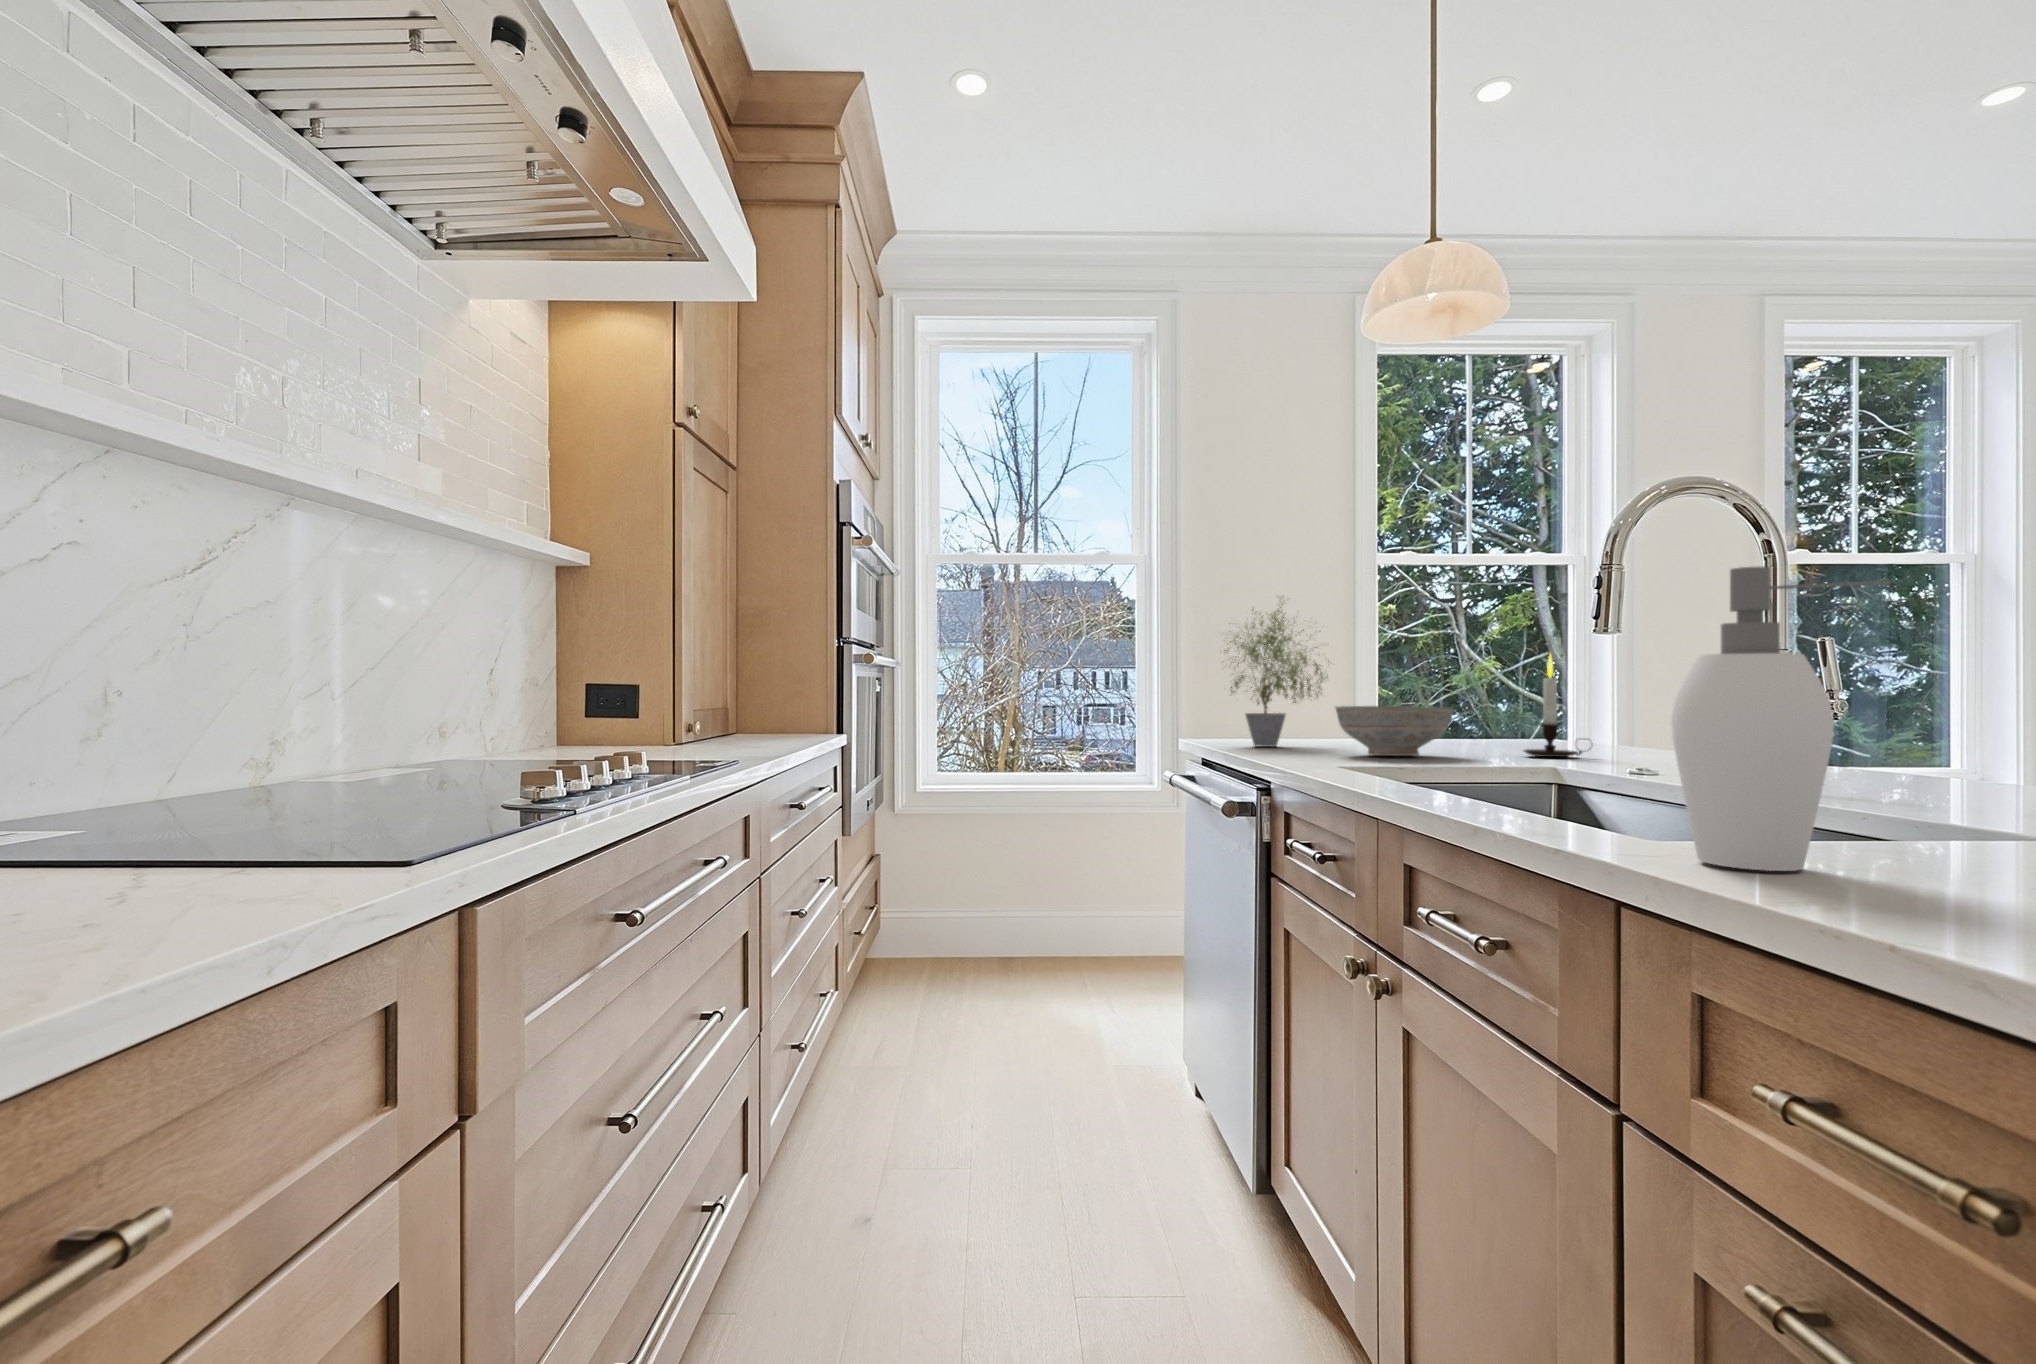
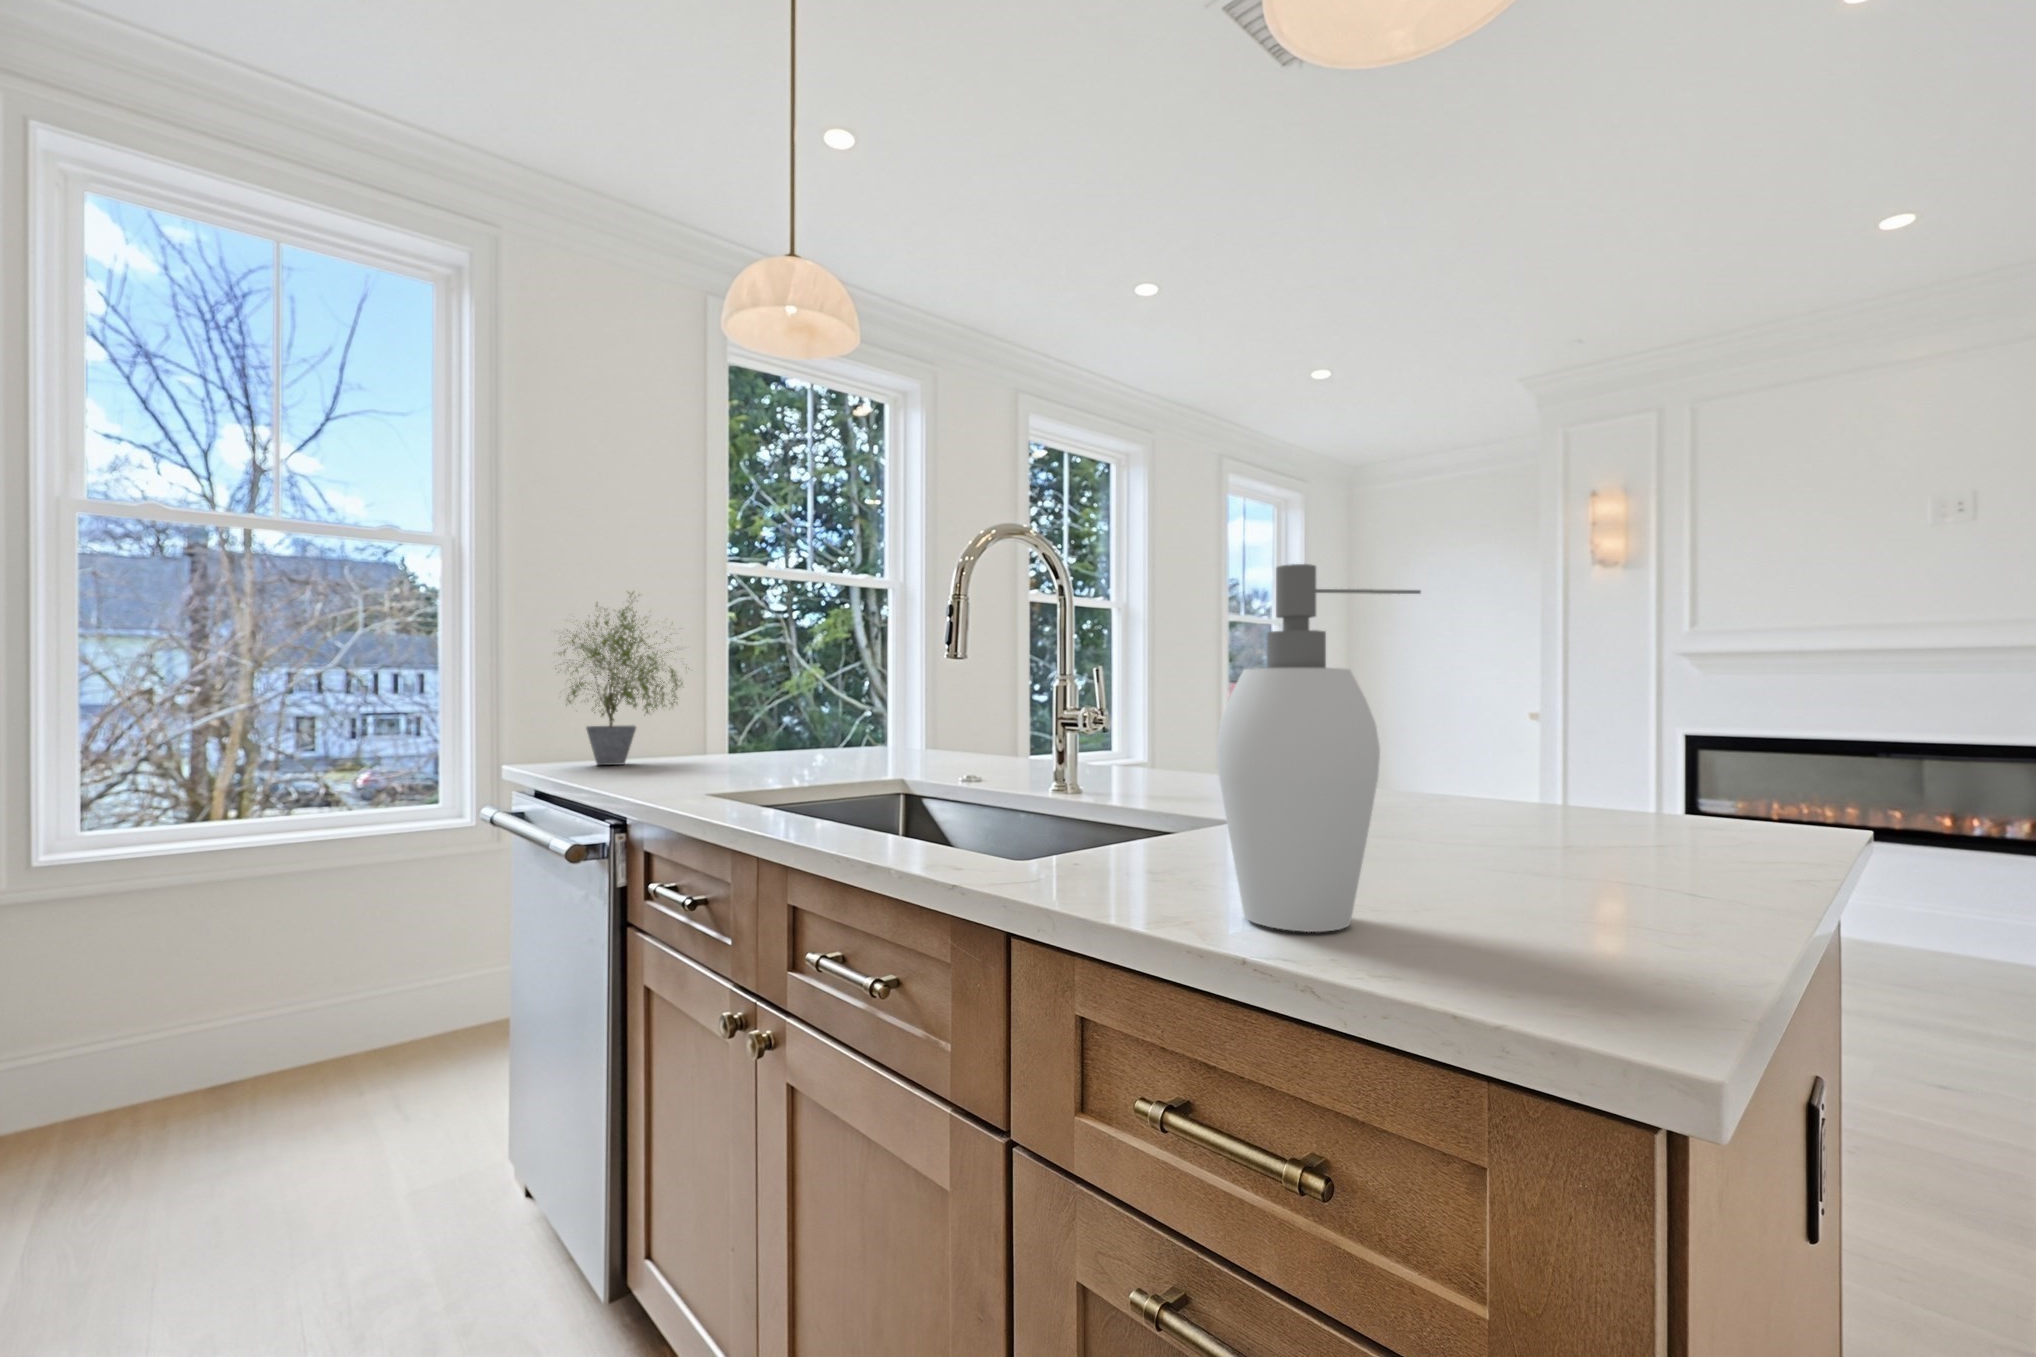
candle: present [1524,654,1587,757] -> none [884,662,944,764]
decorative bowl: present [1335,706,1454,756] -> none [699,717,825,772]

